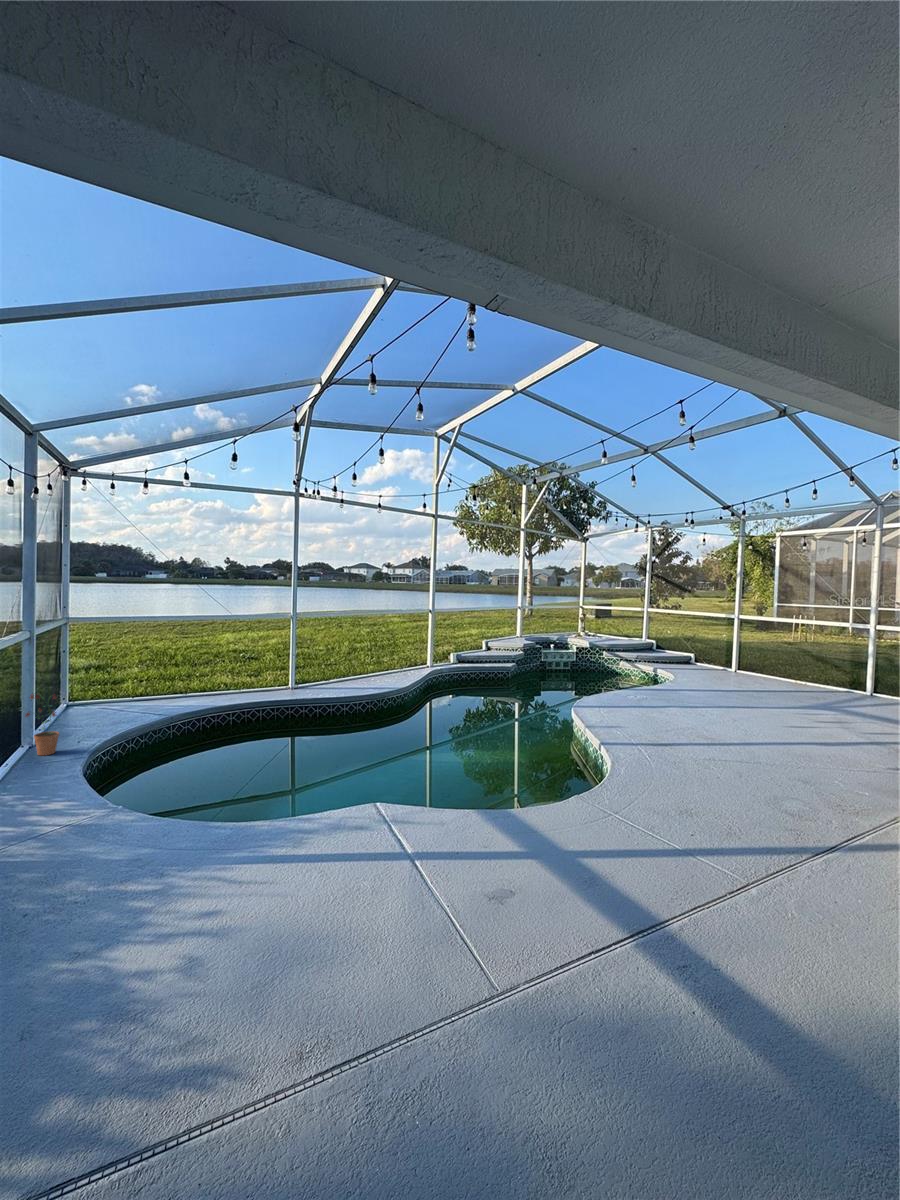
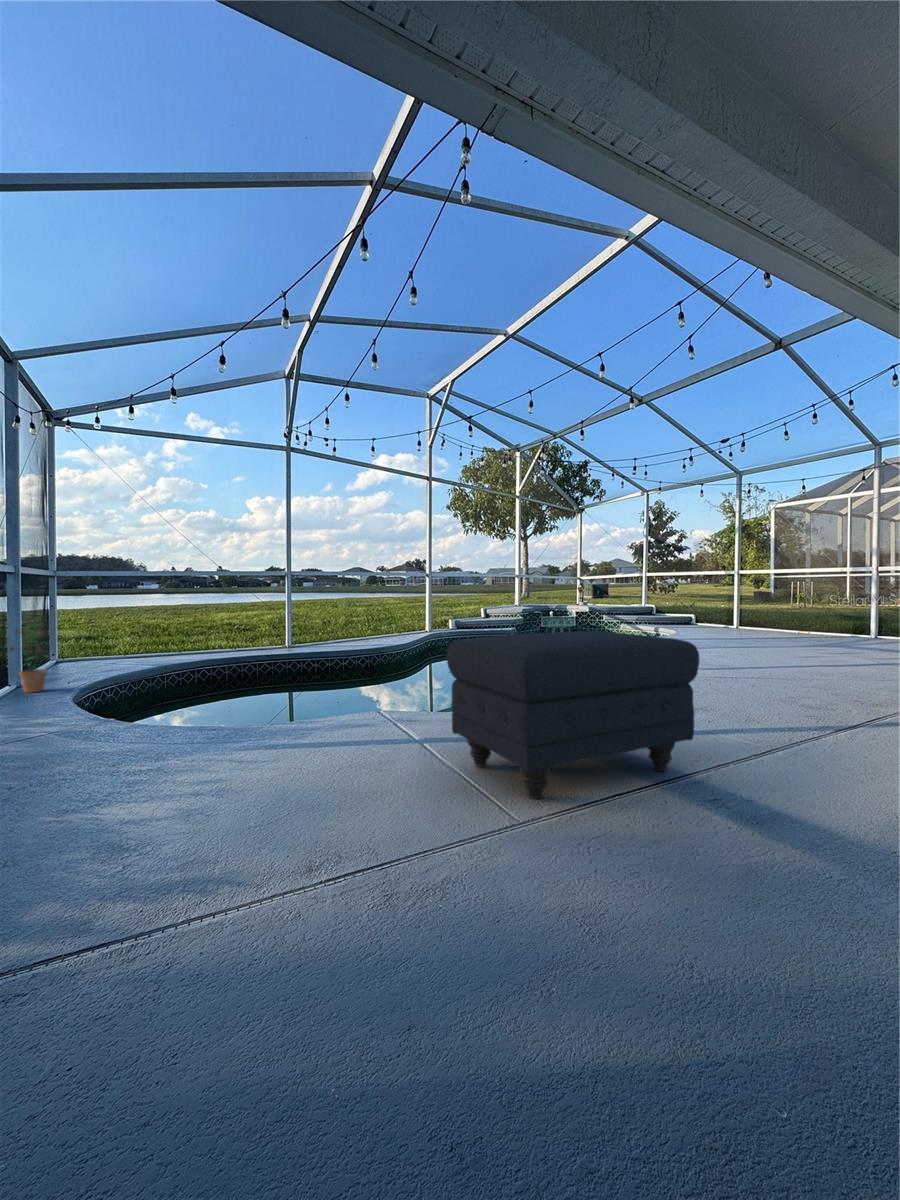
ottoman: none [439,761,666,946] -> present [447,631,699,799]

